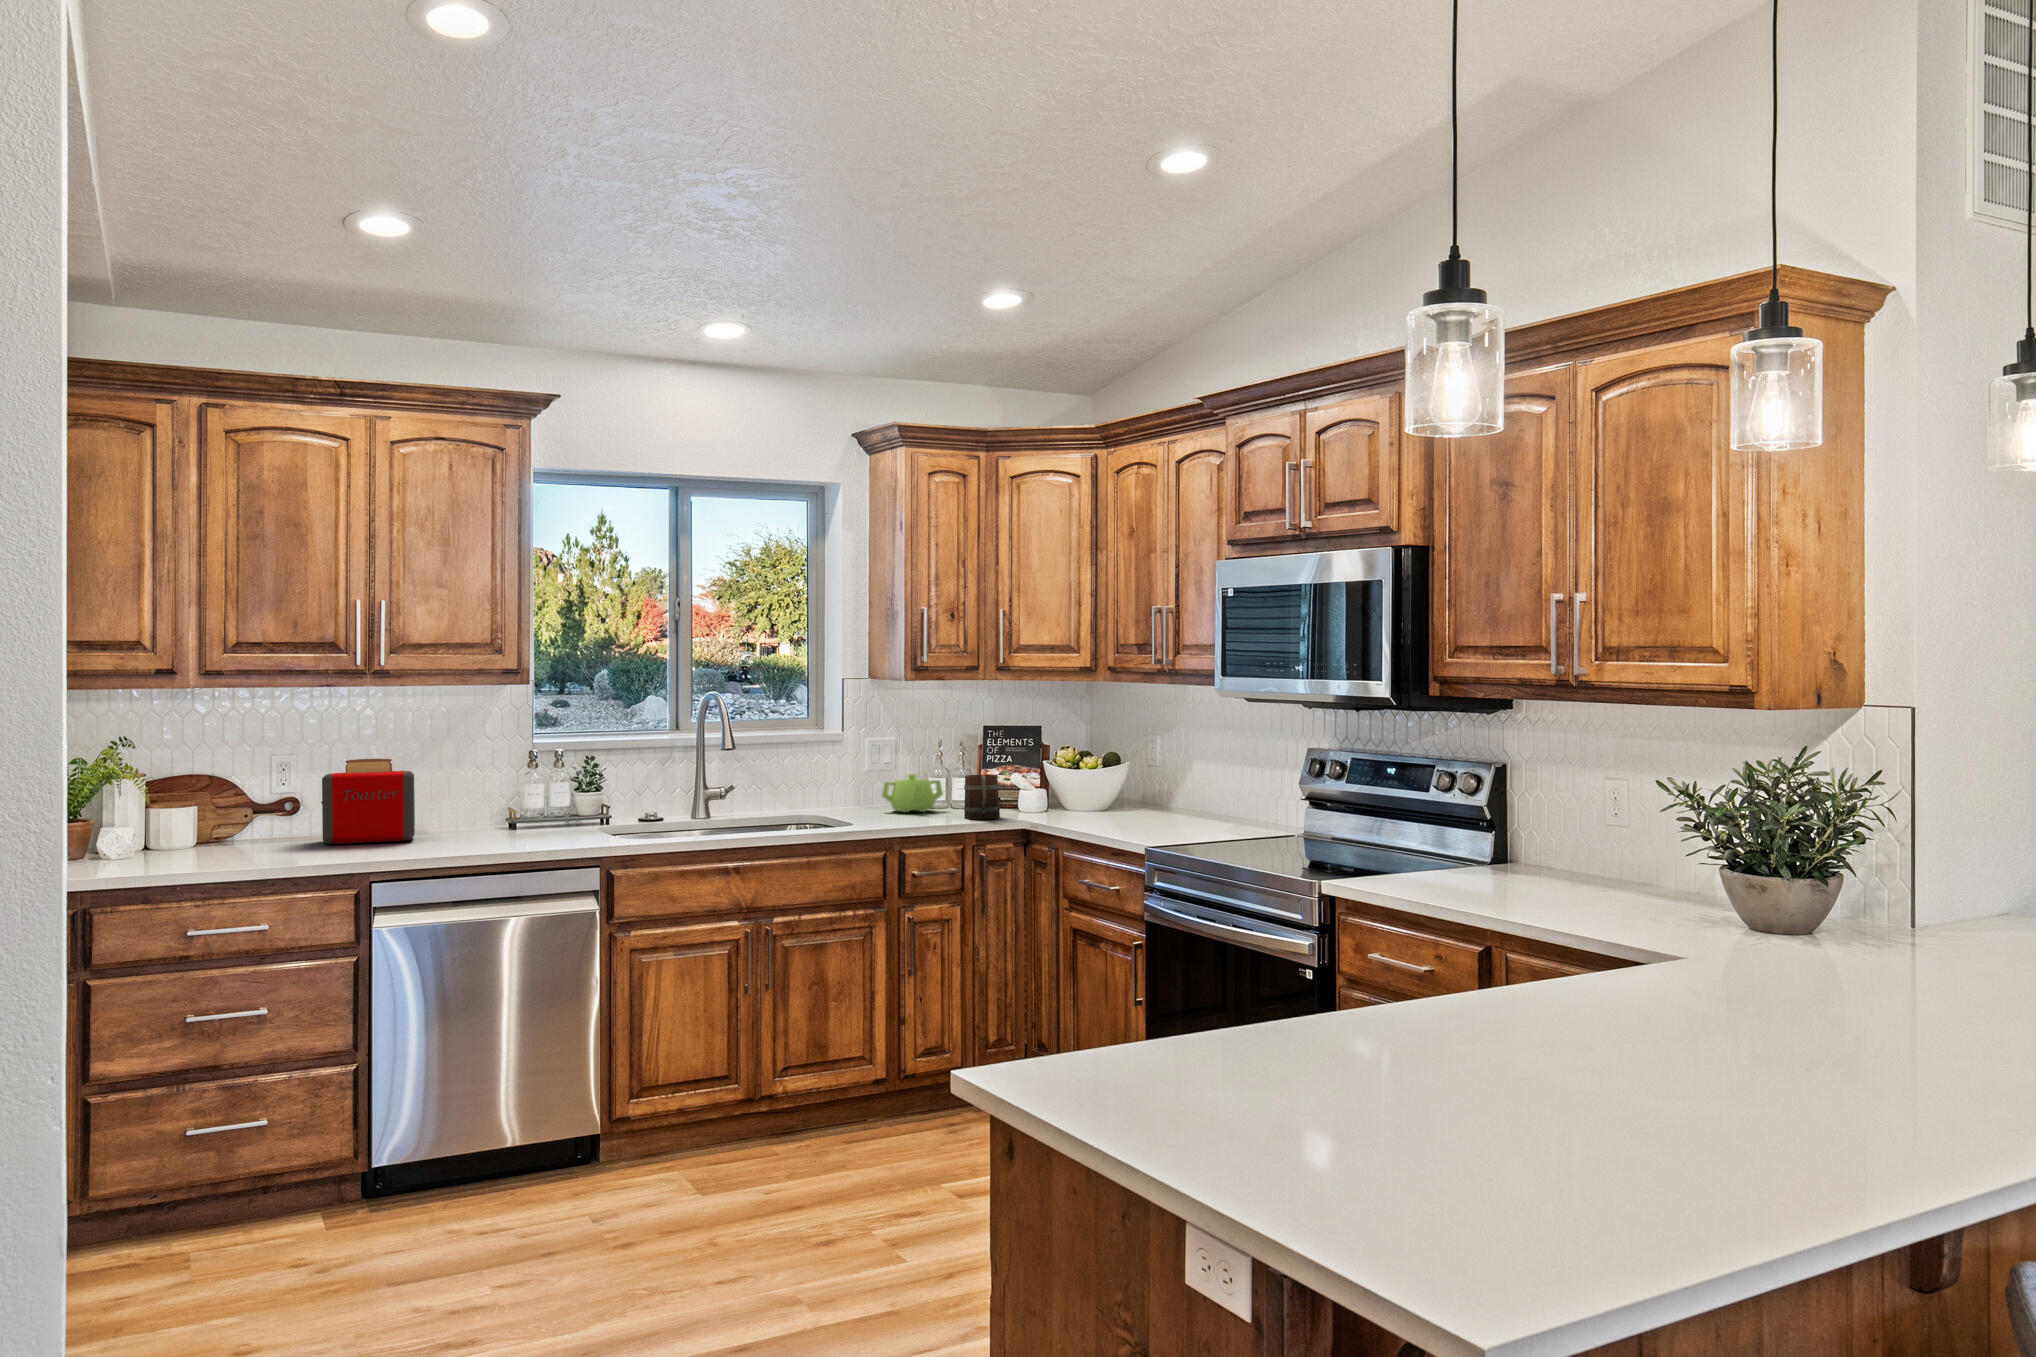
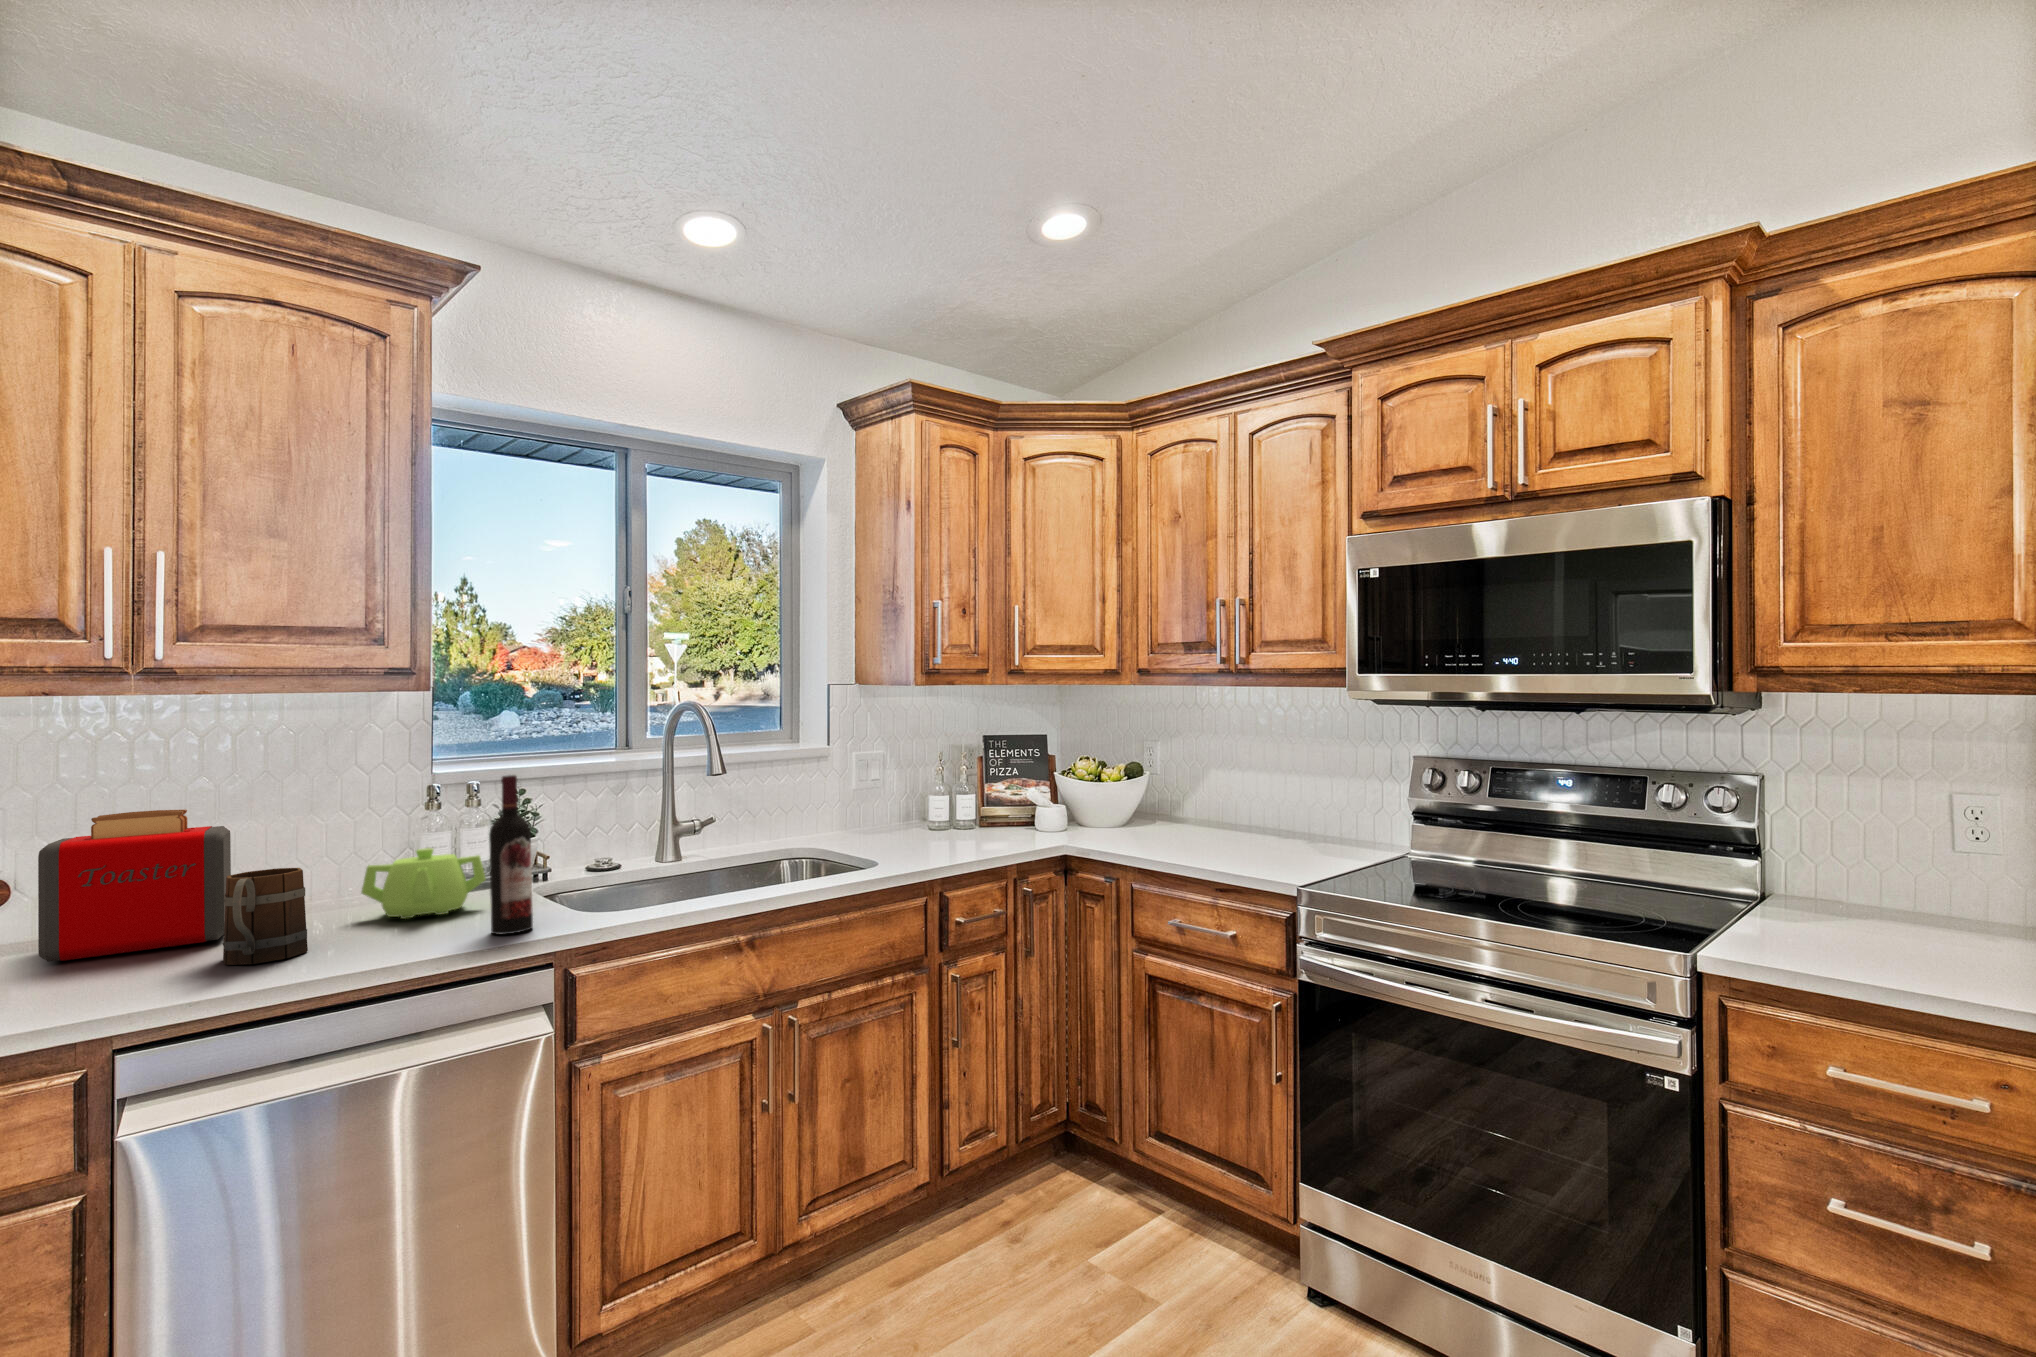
wine bottle: none [564,742,590,845] -> present [489,775,533,934]
teapot: present [882,774,943,812] -> present [361,848,486,919]
mug: present [964,775,1000,819] -> present [223,868,308,965]

